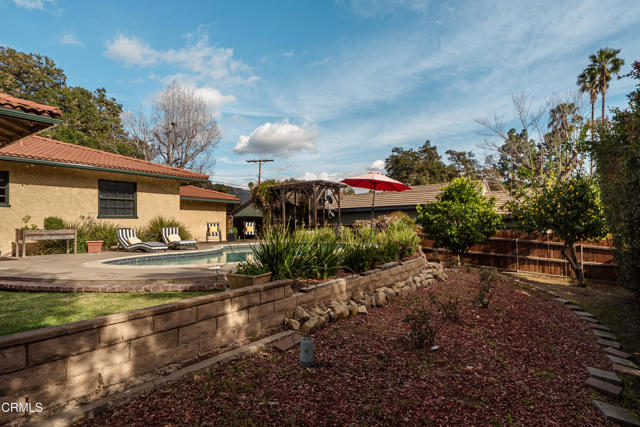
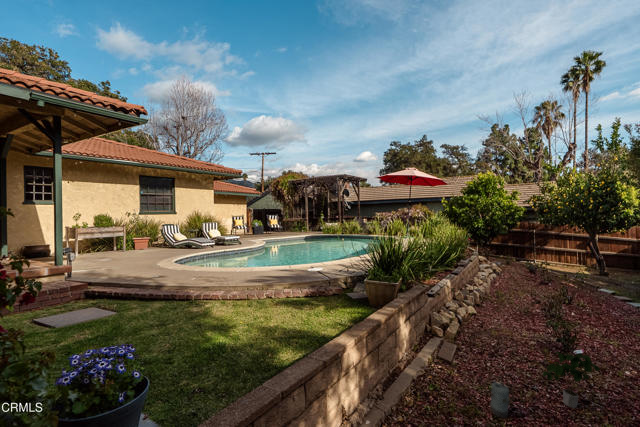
potted plant: none [359,314,405,365] -> present [542,352,600,408]

